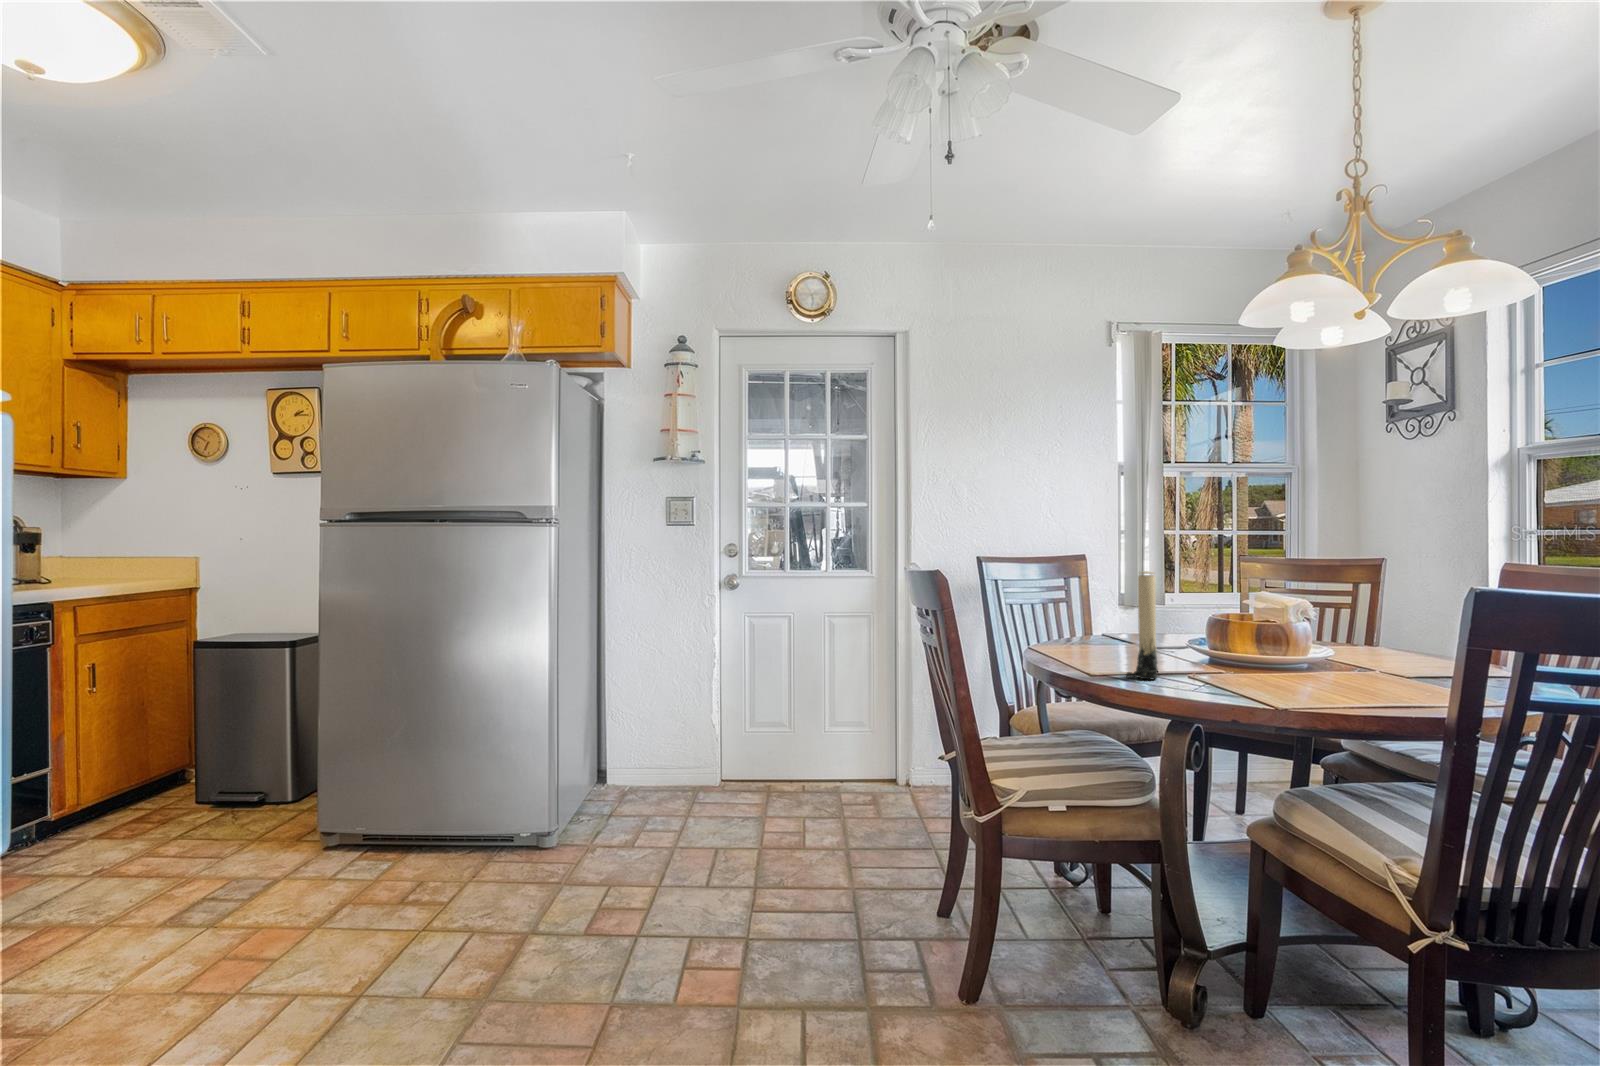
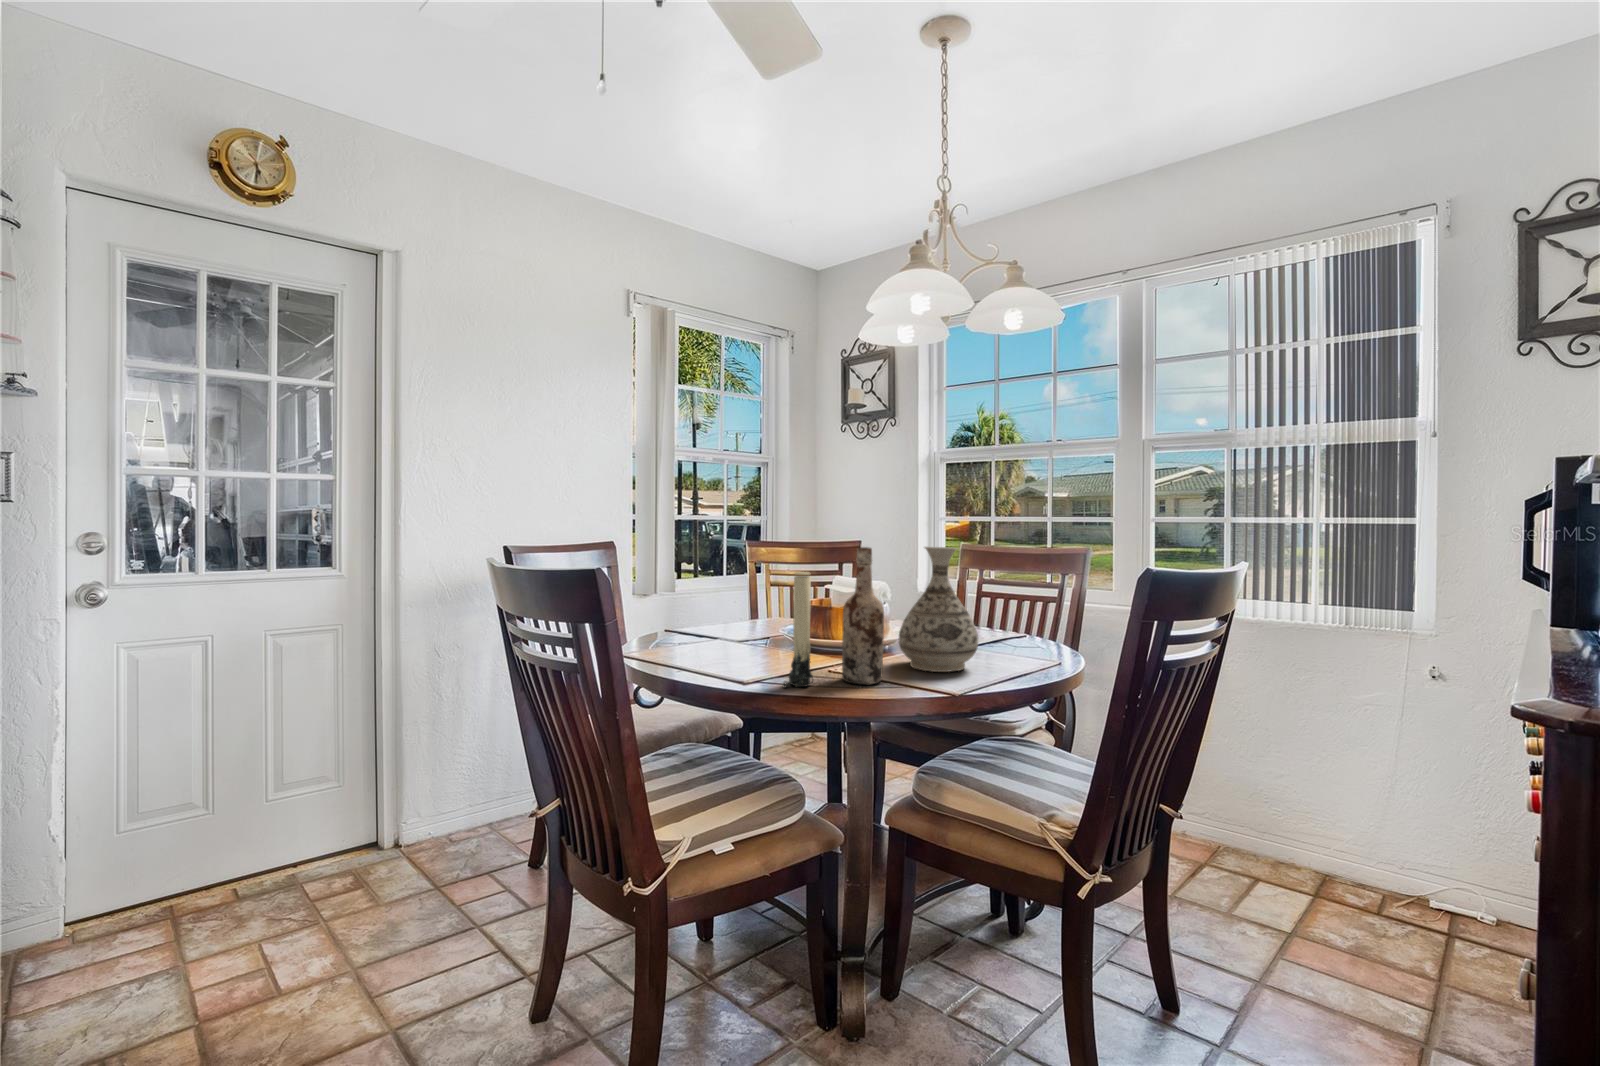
wine bottle: none [1197,549,1245,686] -> present [842,547,884,685]
vase: none [1290,551,1399,690] -> present [899,547,978,672]

